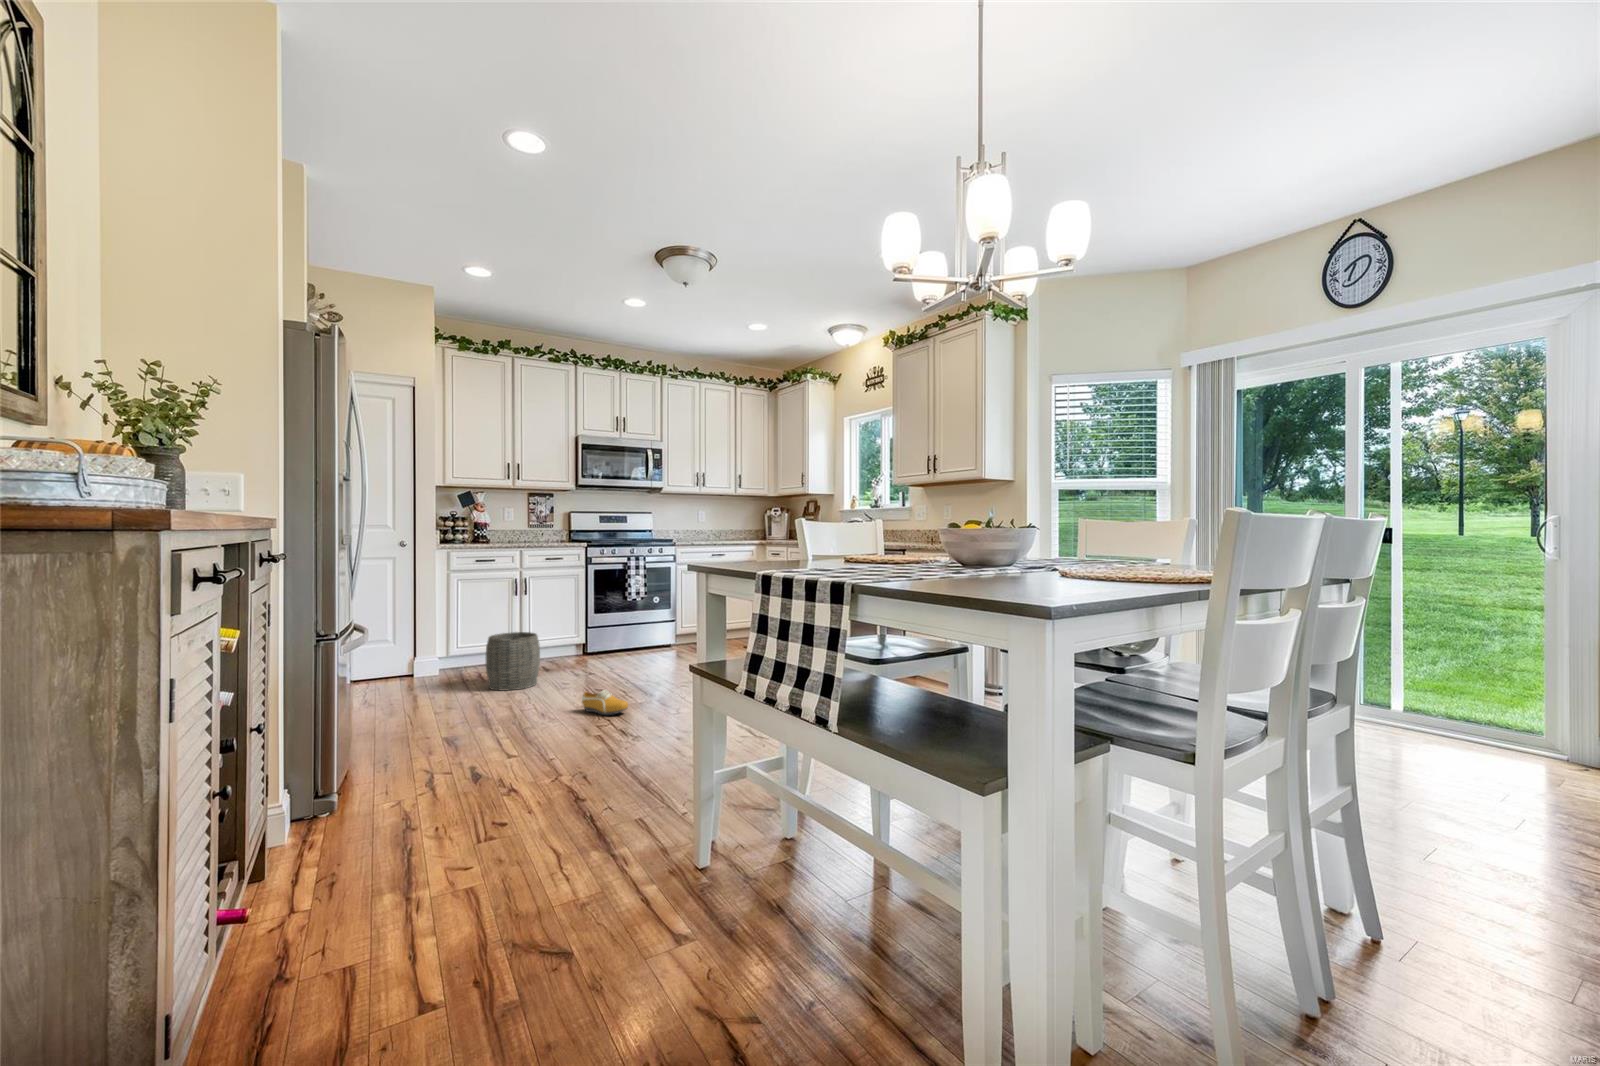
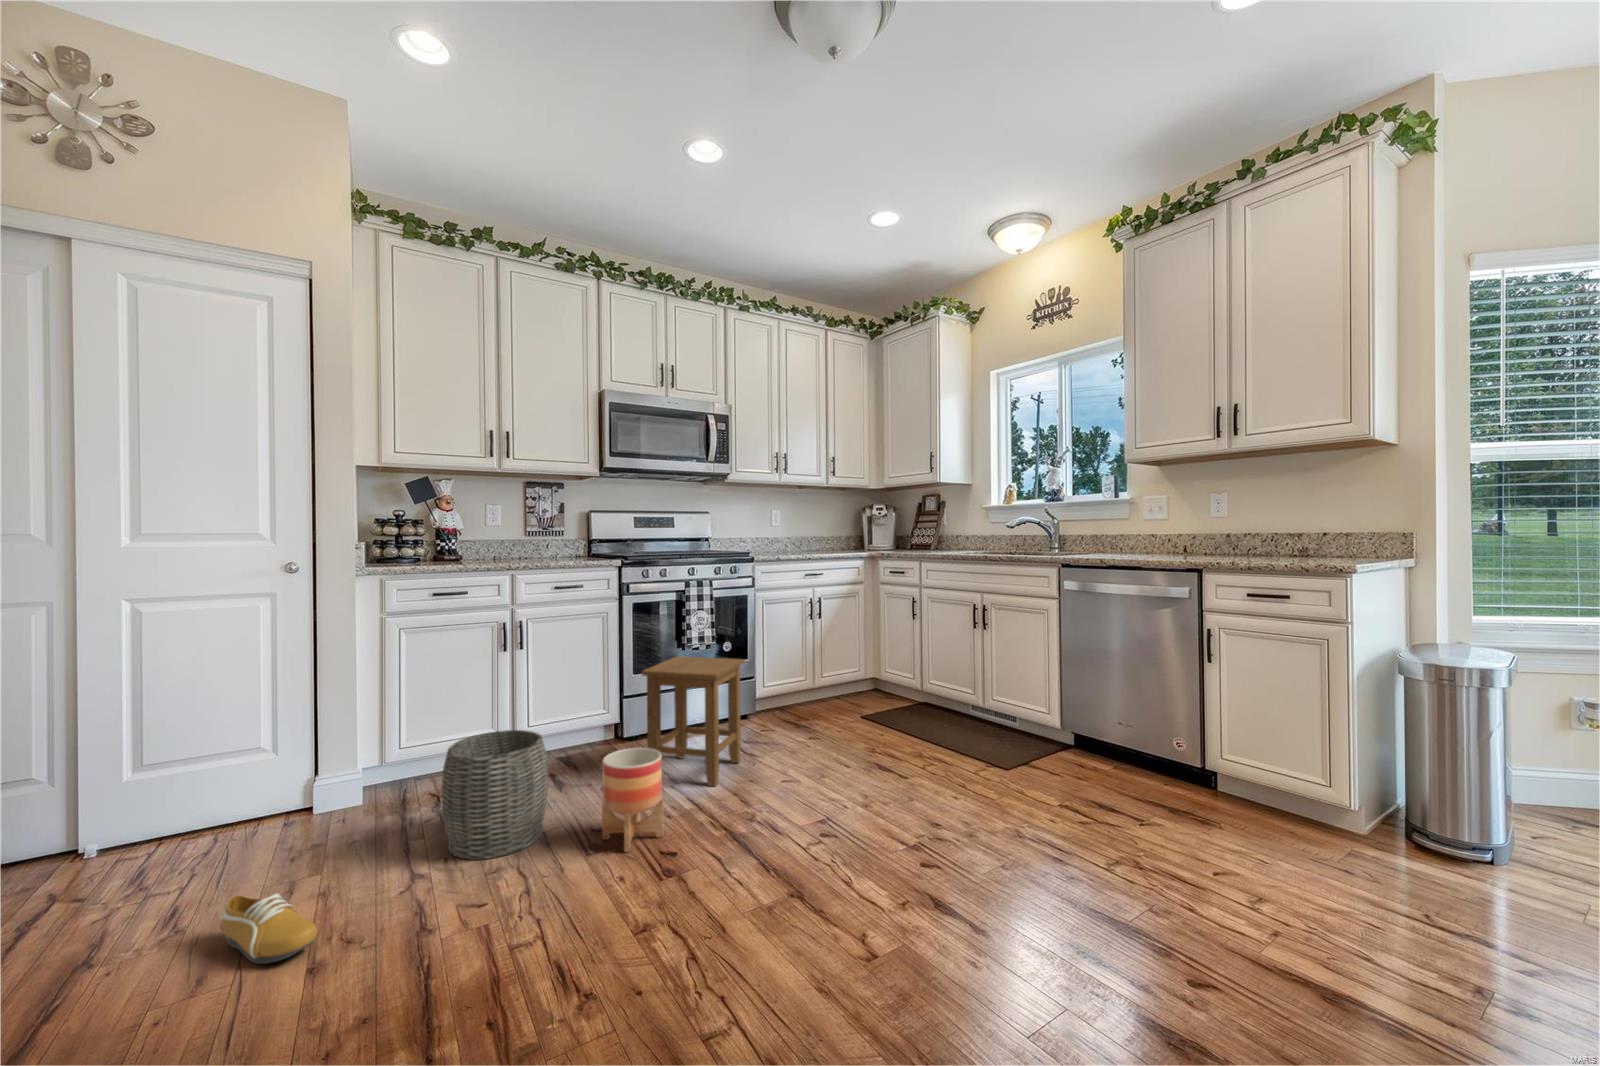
stool: none [595,601,658,671] -> present [642,656,744,786]
planter: none [568,641,600,689] -> present [602,748,663,852]
shoe: present [582,690,628,715] -> present [220,894,317,964]

